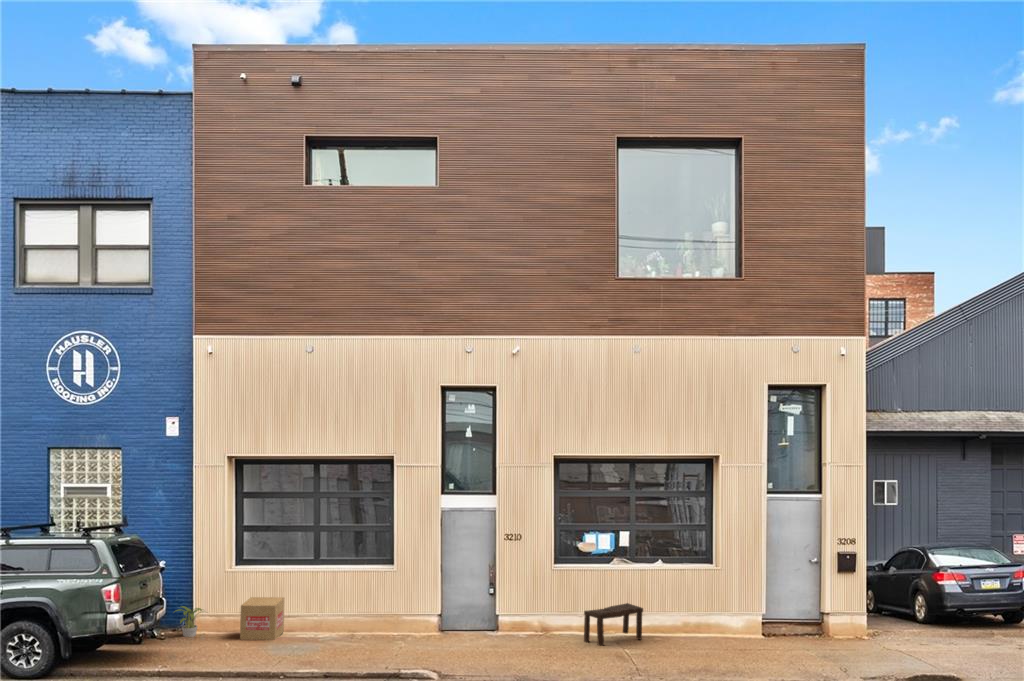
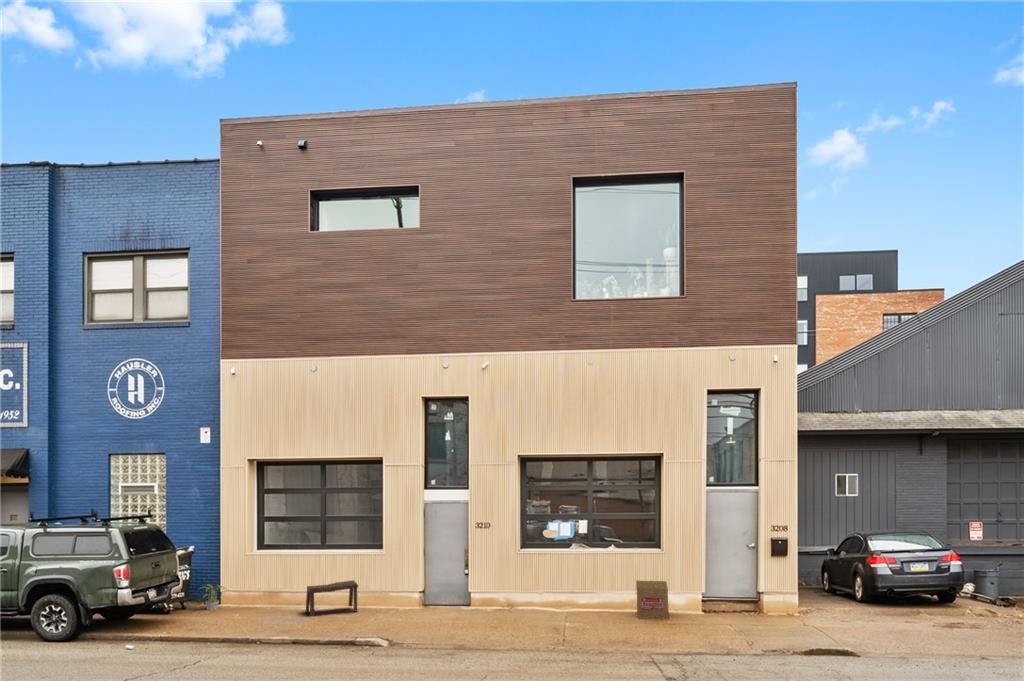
cardboard box: present [240,597,284,640] -> present [636,581,669,619]
bench: present [584,603,643,646] -> present [306,580,358,616]

